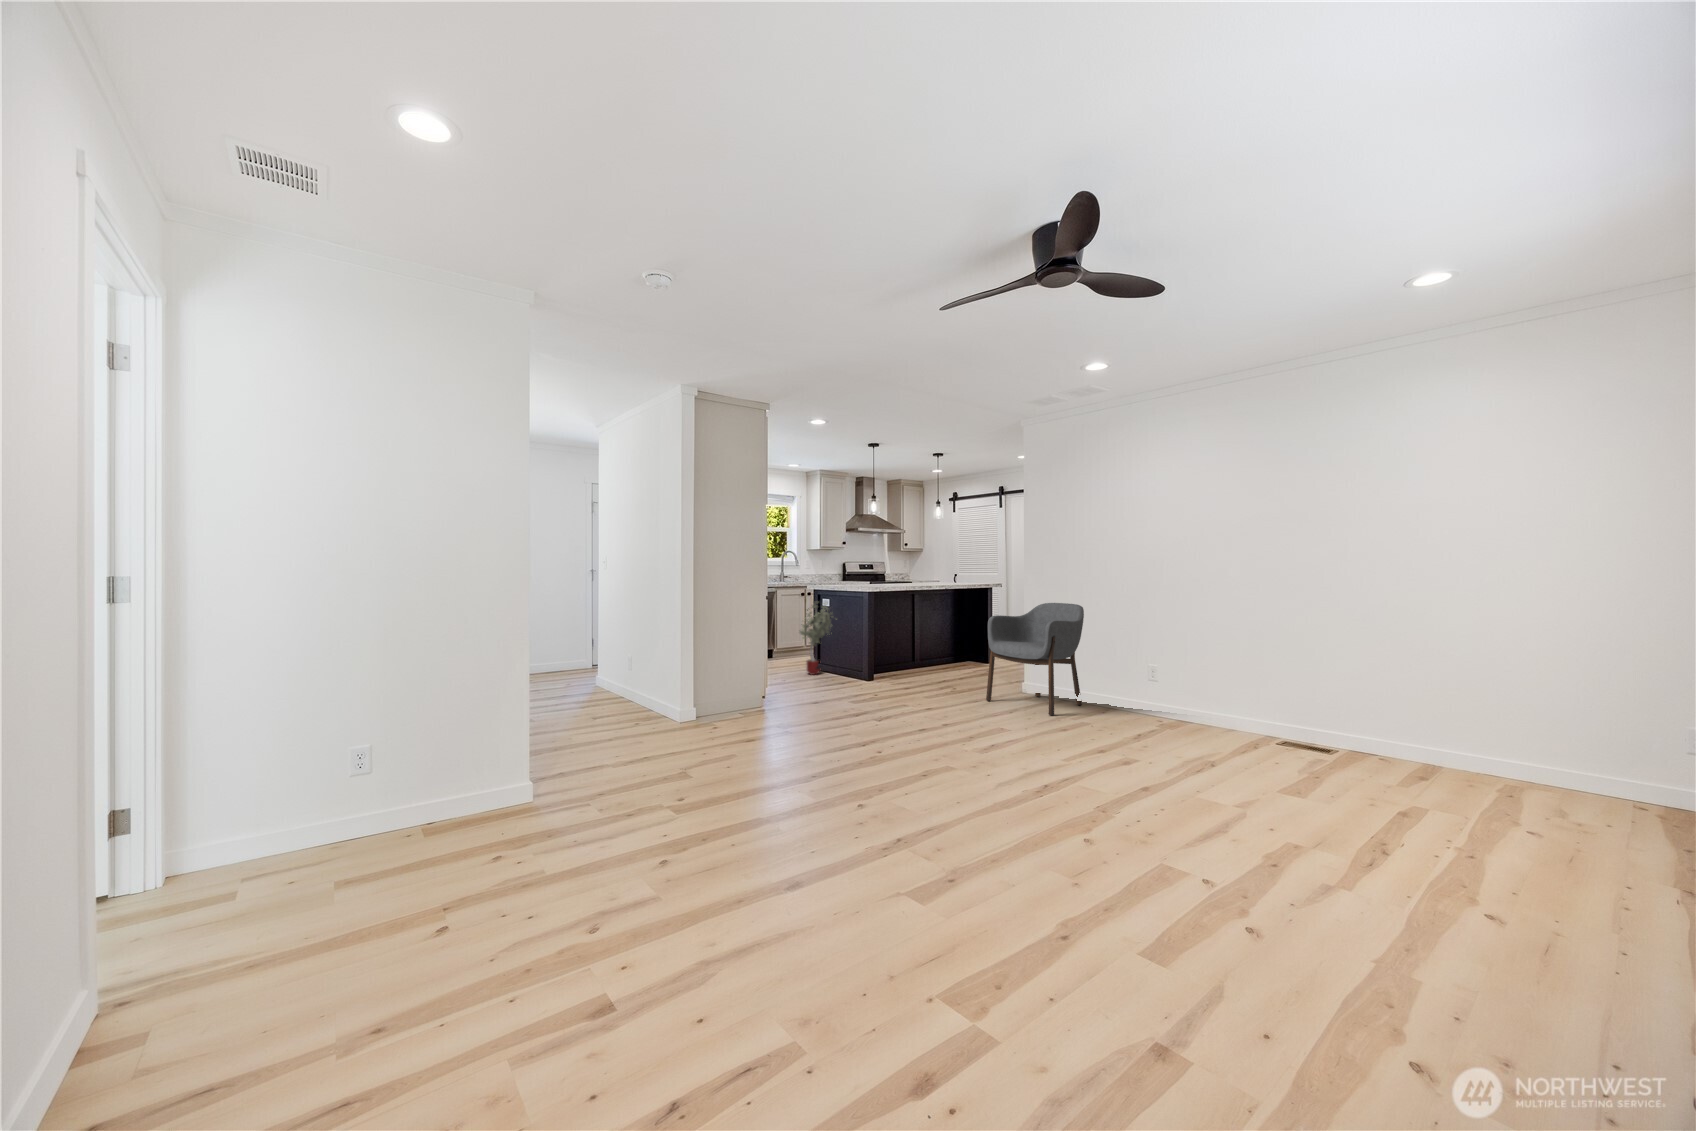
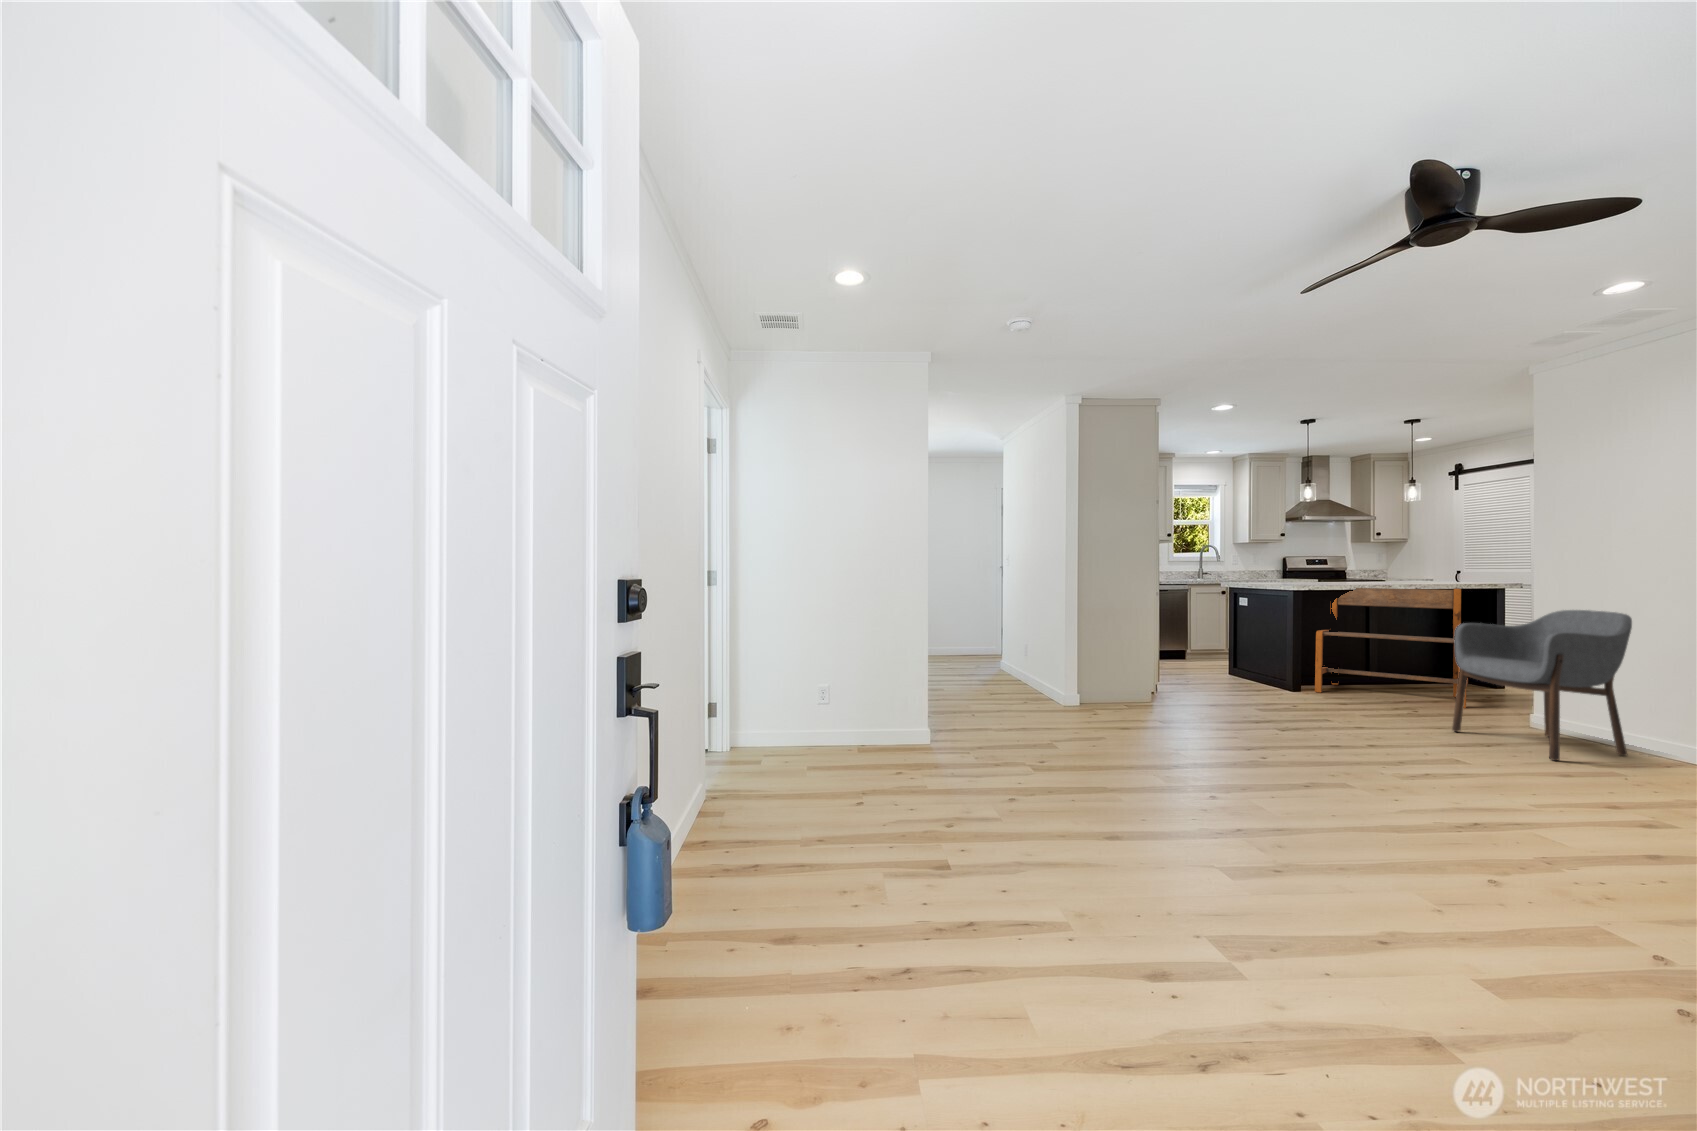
bench: none [884,588,982,680] -> present [1315,588,1468,708]
potted tree: present [800,602,832,675] -> none [1208,599,1259,680]

